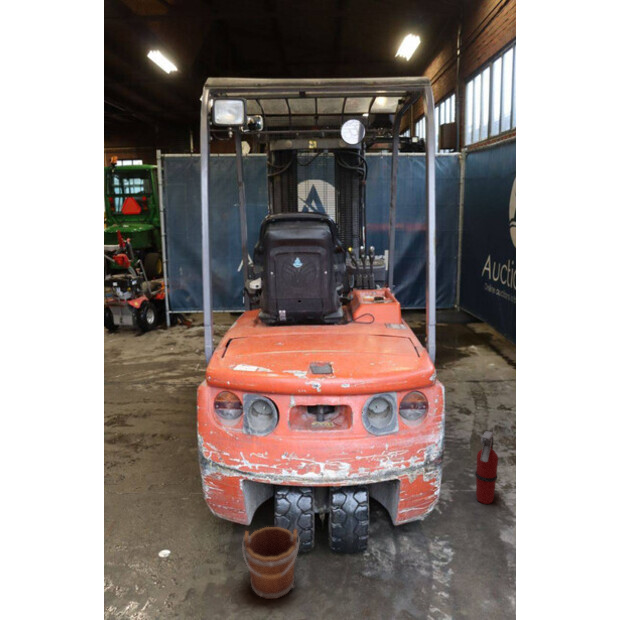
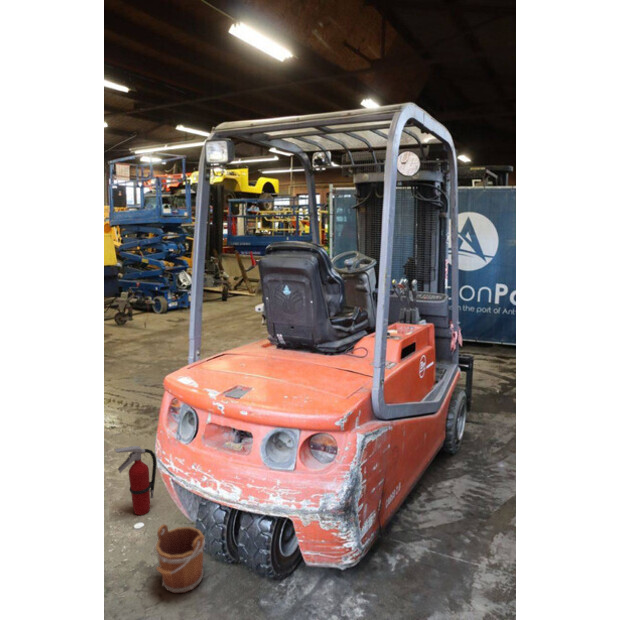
fire extinguisher: present [475,431,498,504] -> present [115,446,157,515]

